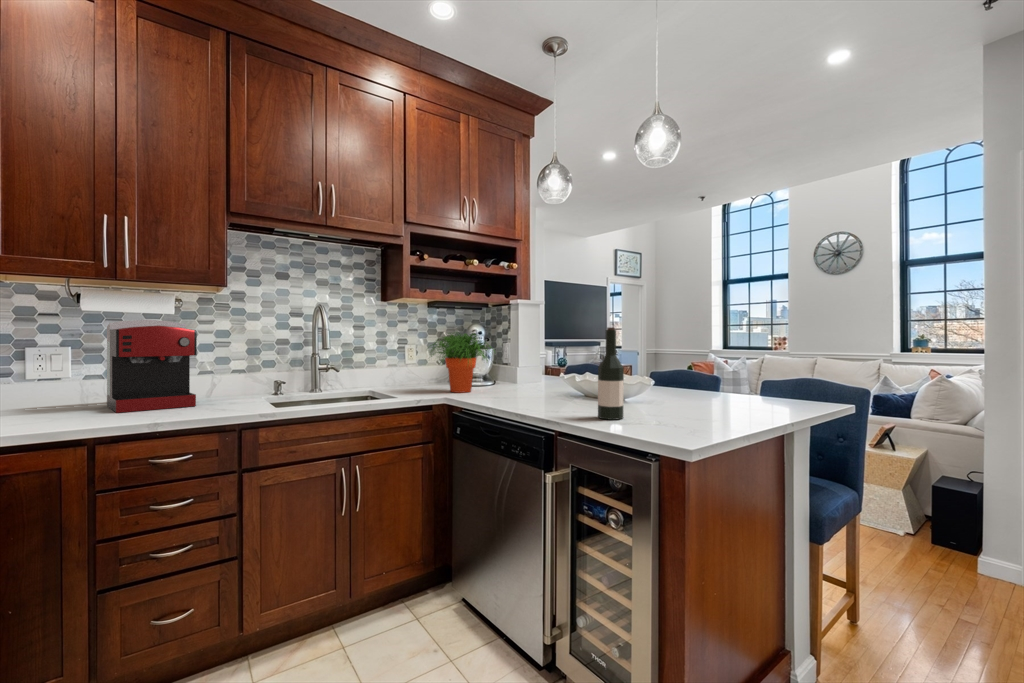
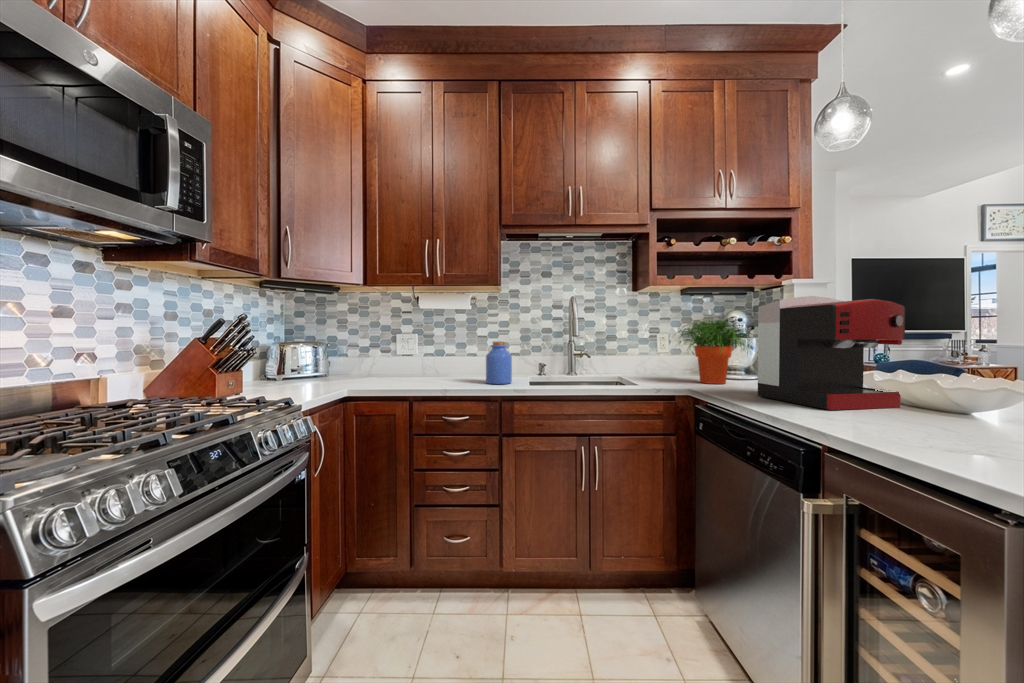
coffee maker: present [107,320,197,413] -> present [758,296,905,410]
wine bottle: present [598,327,624,420] -> none [926,293,991,447]
jar: none [211,357,249,411] -> present [486,341,512,384]

